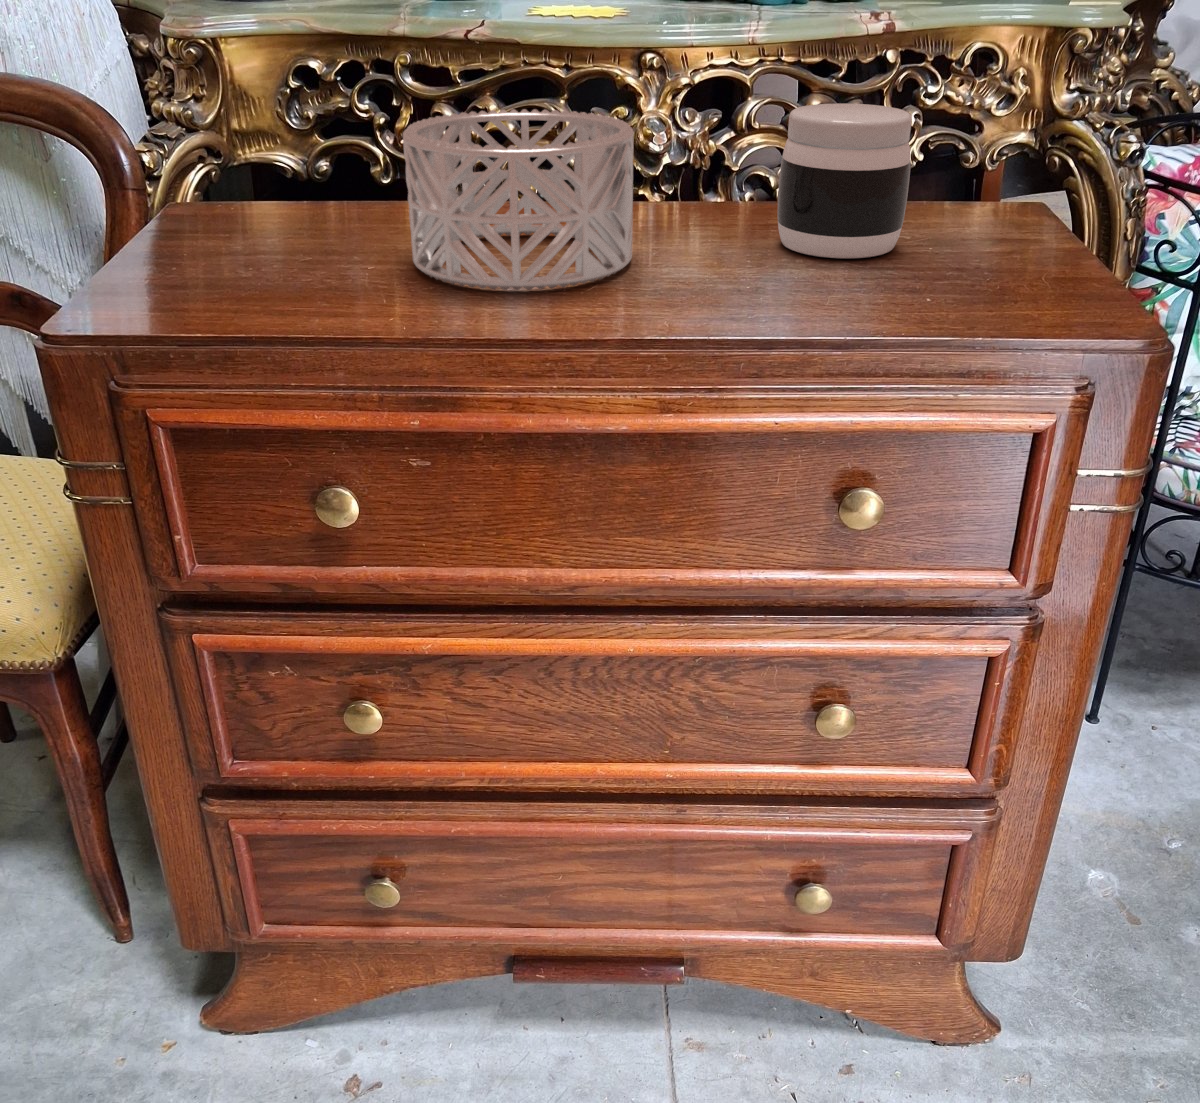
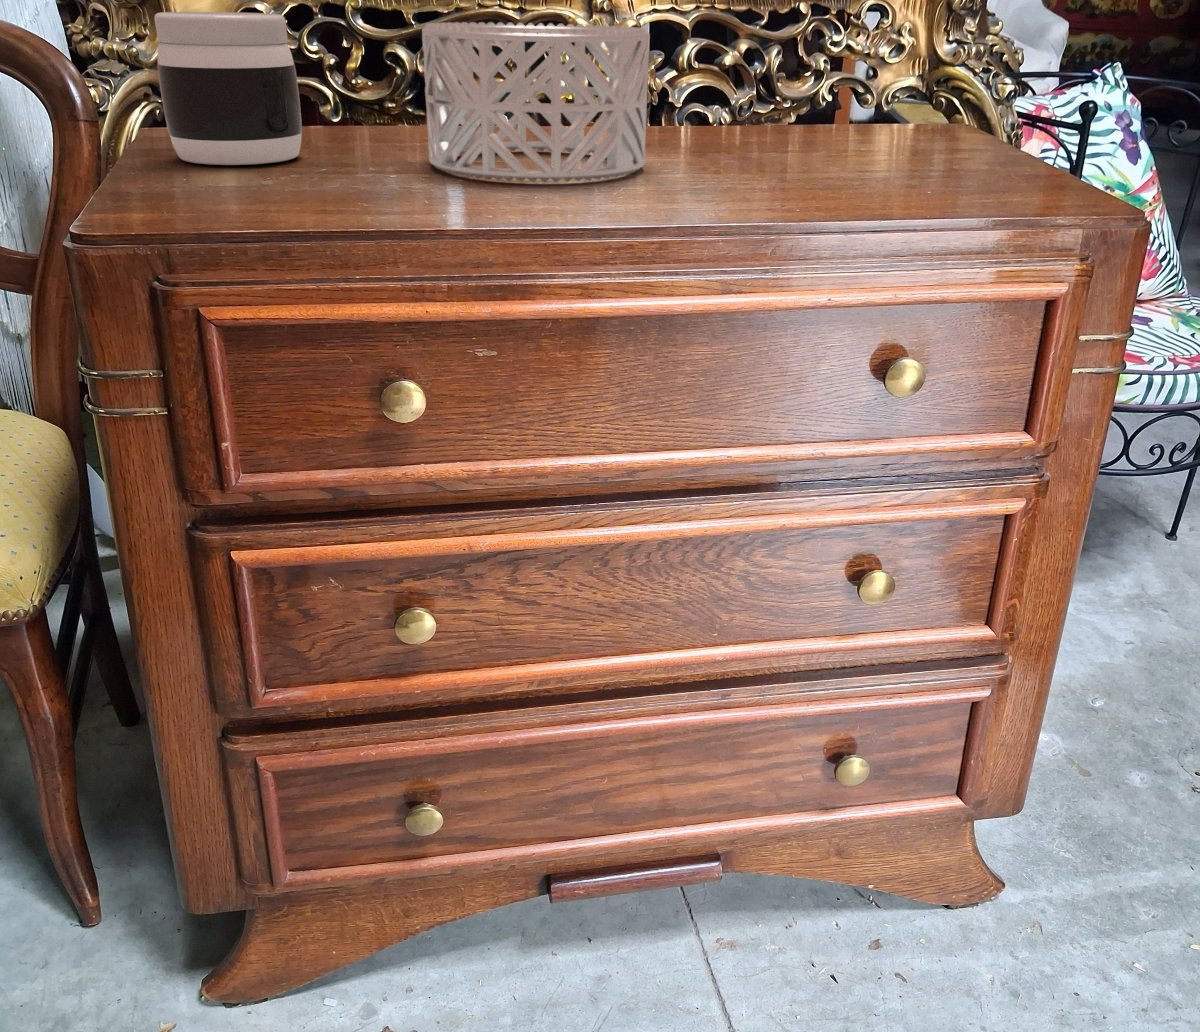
jar: present [777,103,912,258] -> present [154,12,302,165]

